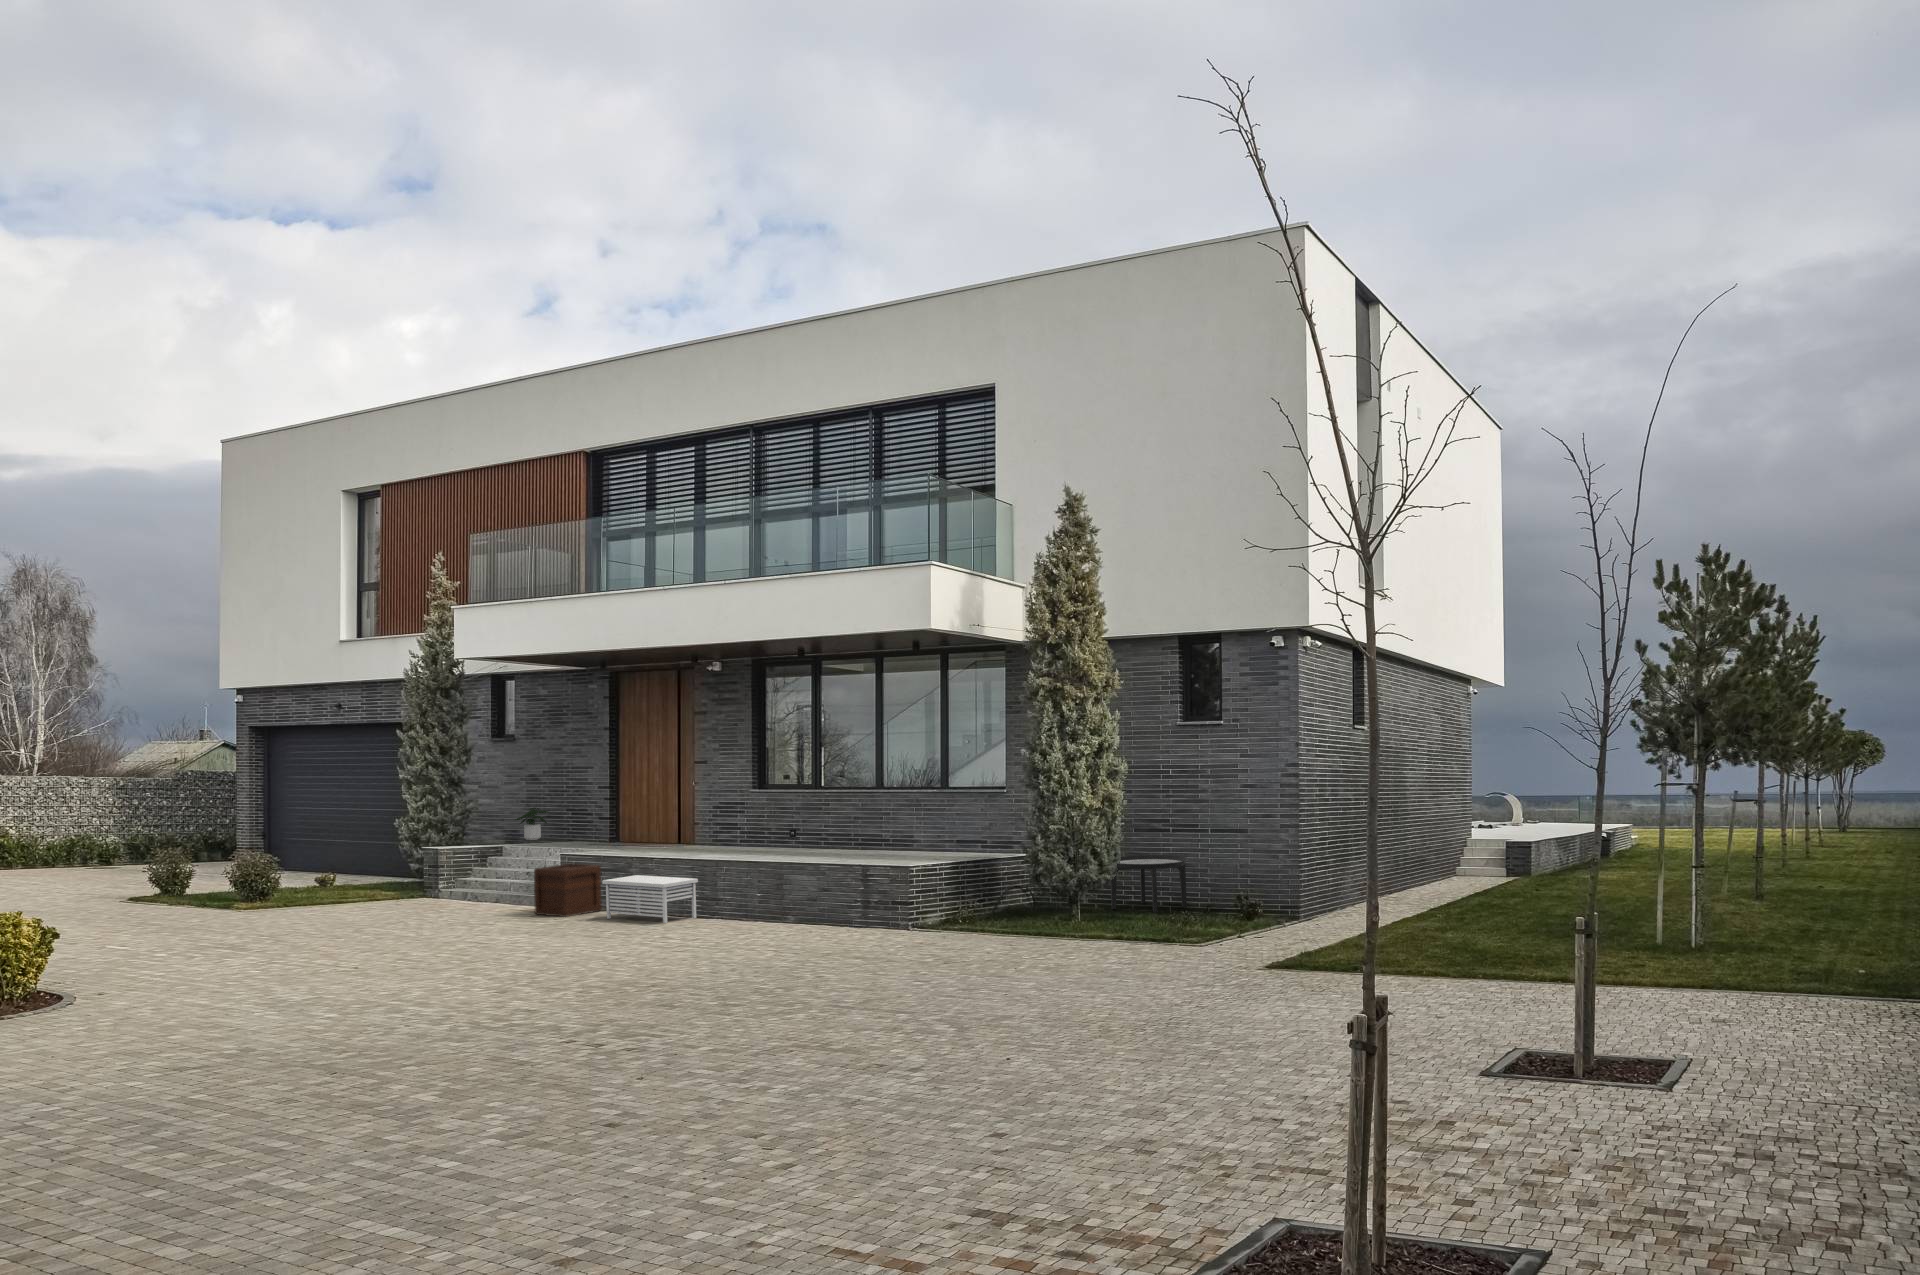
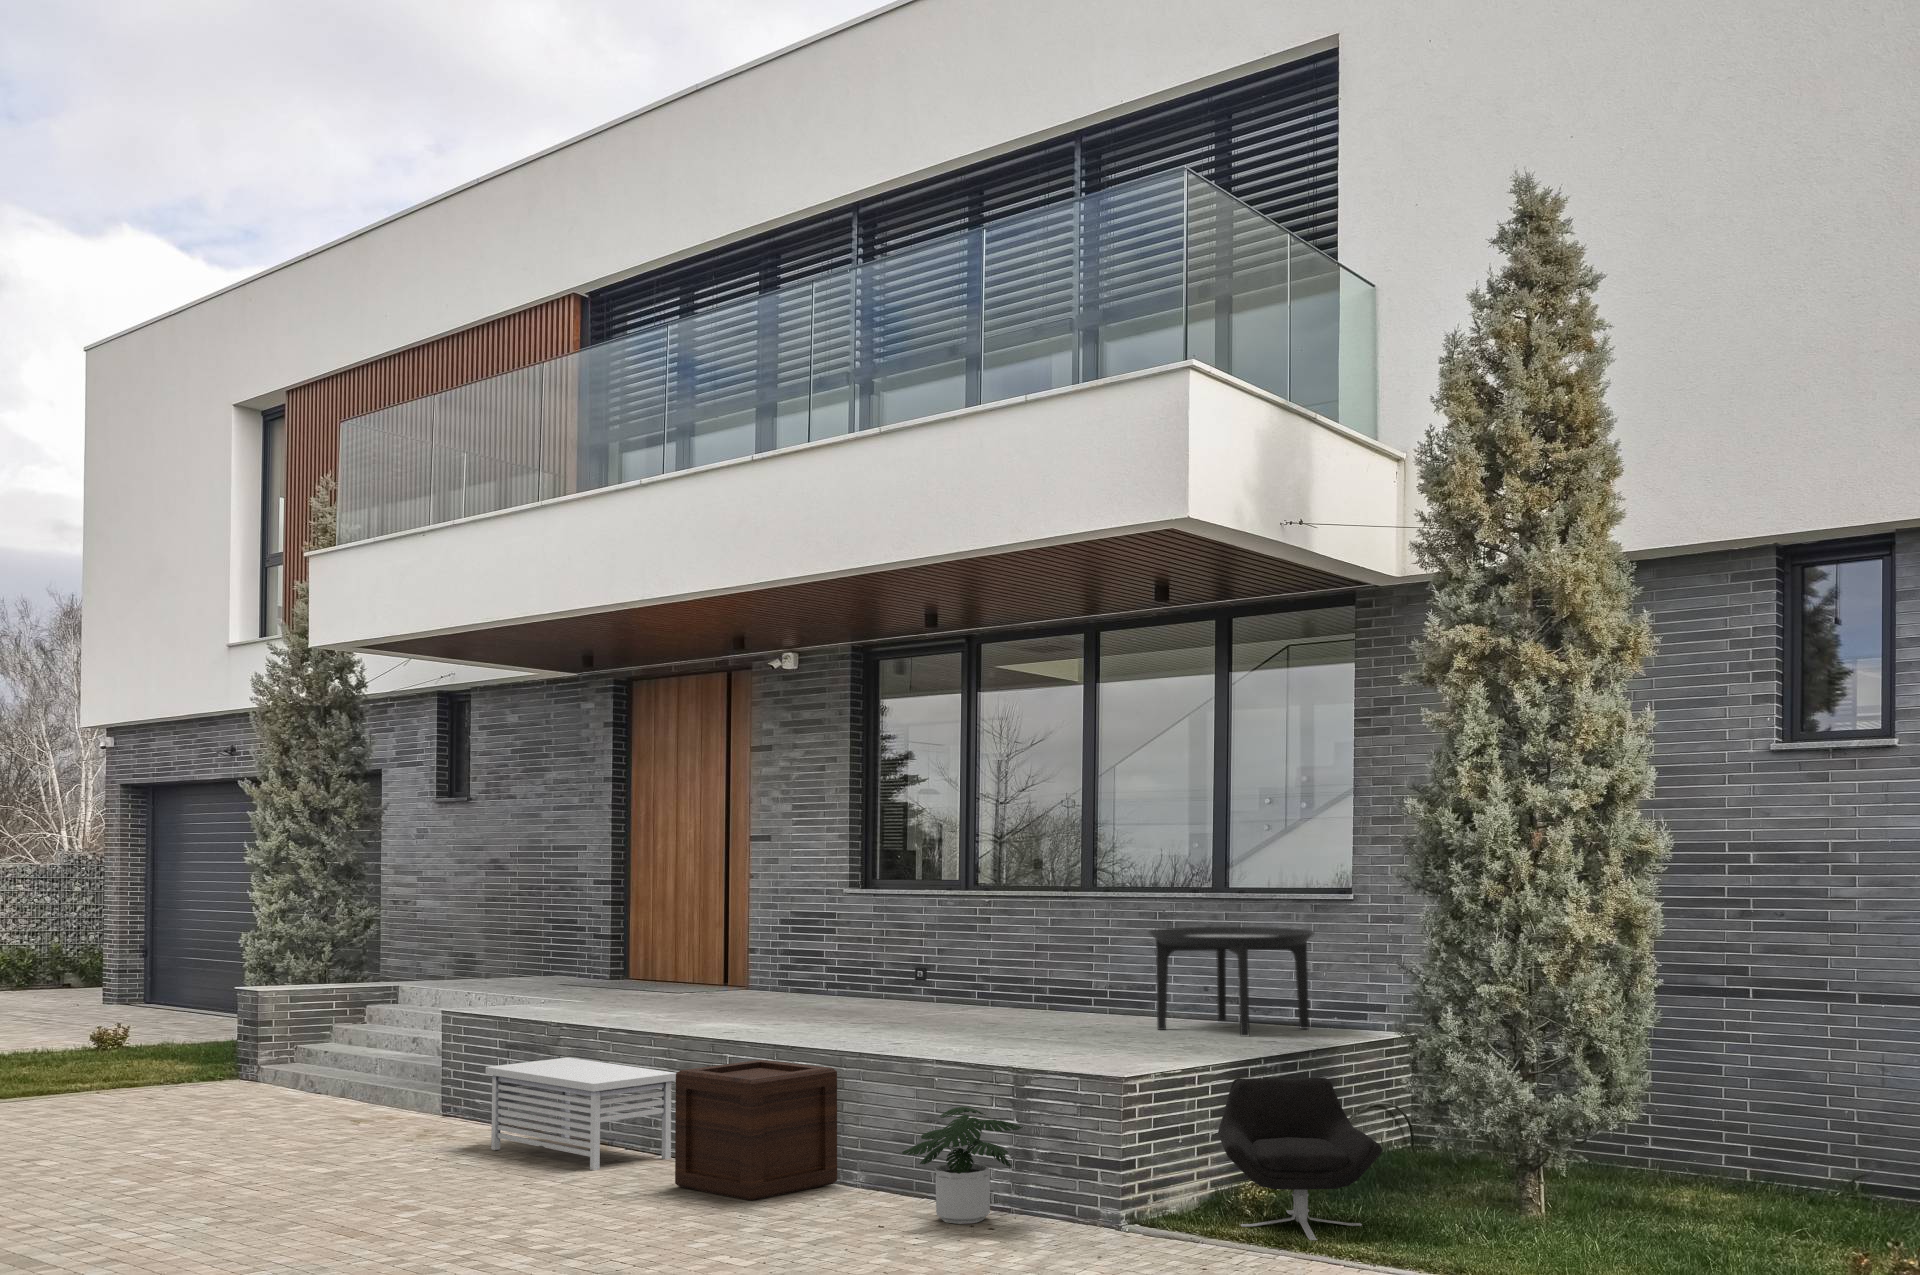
potted plant: present [515,808,549,840] -> present [902,1107,1022,1224]
round table: present [1111,855,1189,913] -> present [1149,927,1314,1037]
wooden crate: present [534,864,602,917] -> present [675,1060,837,1201]
lounge chair: none [946,866,1011,929] -> present [1218,1078,1382,1240]

